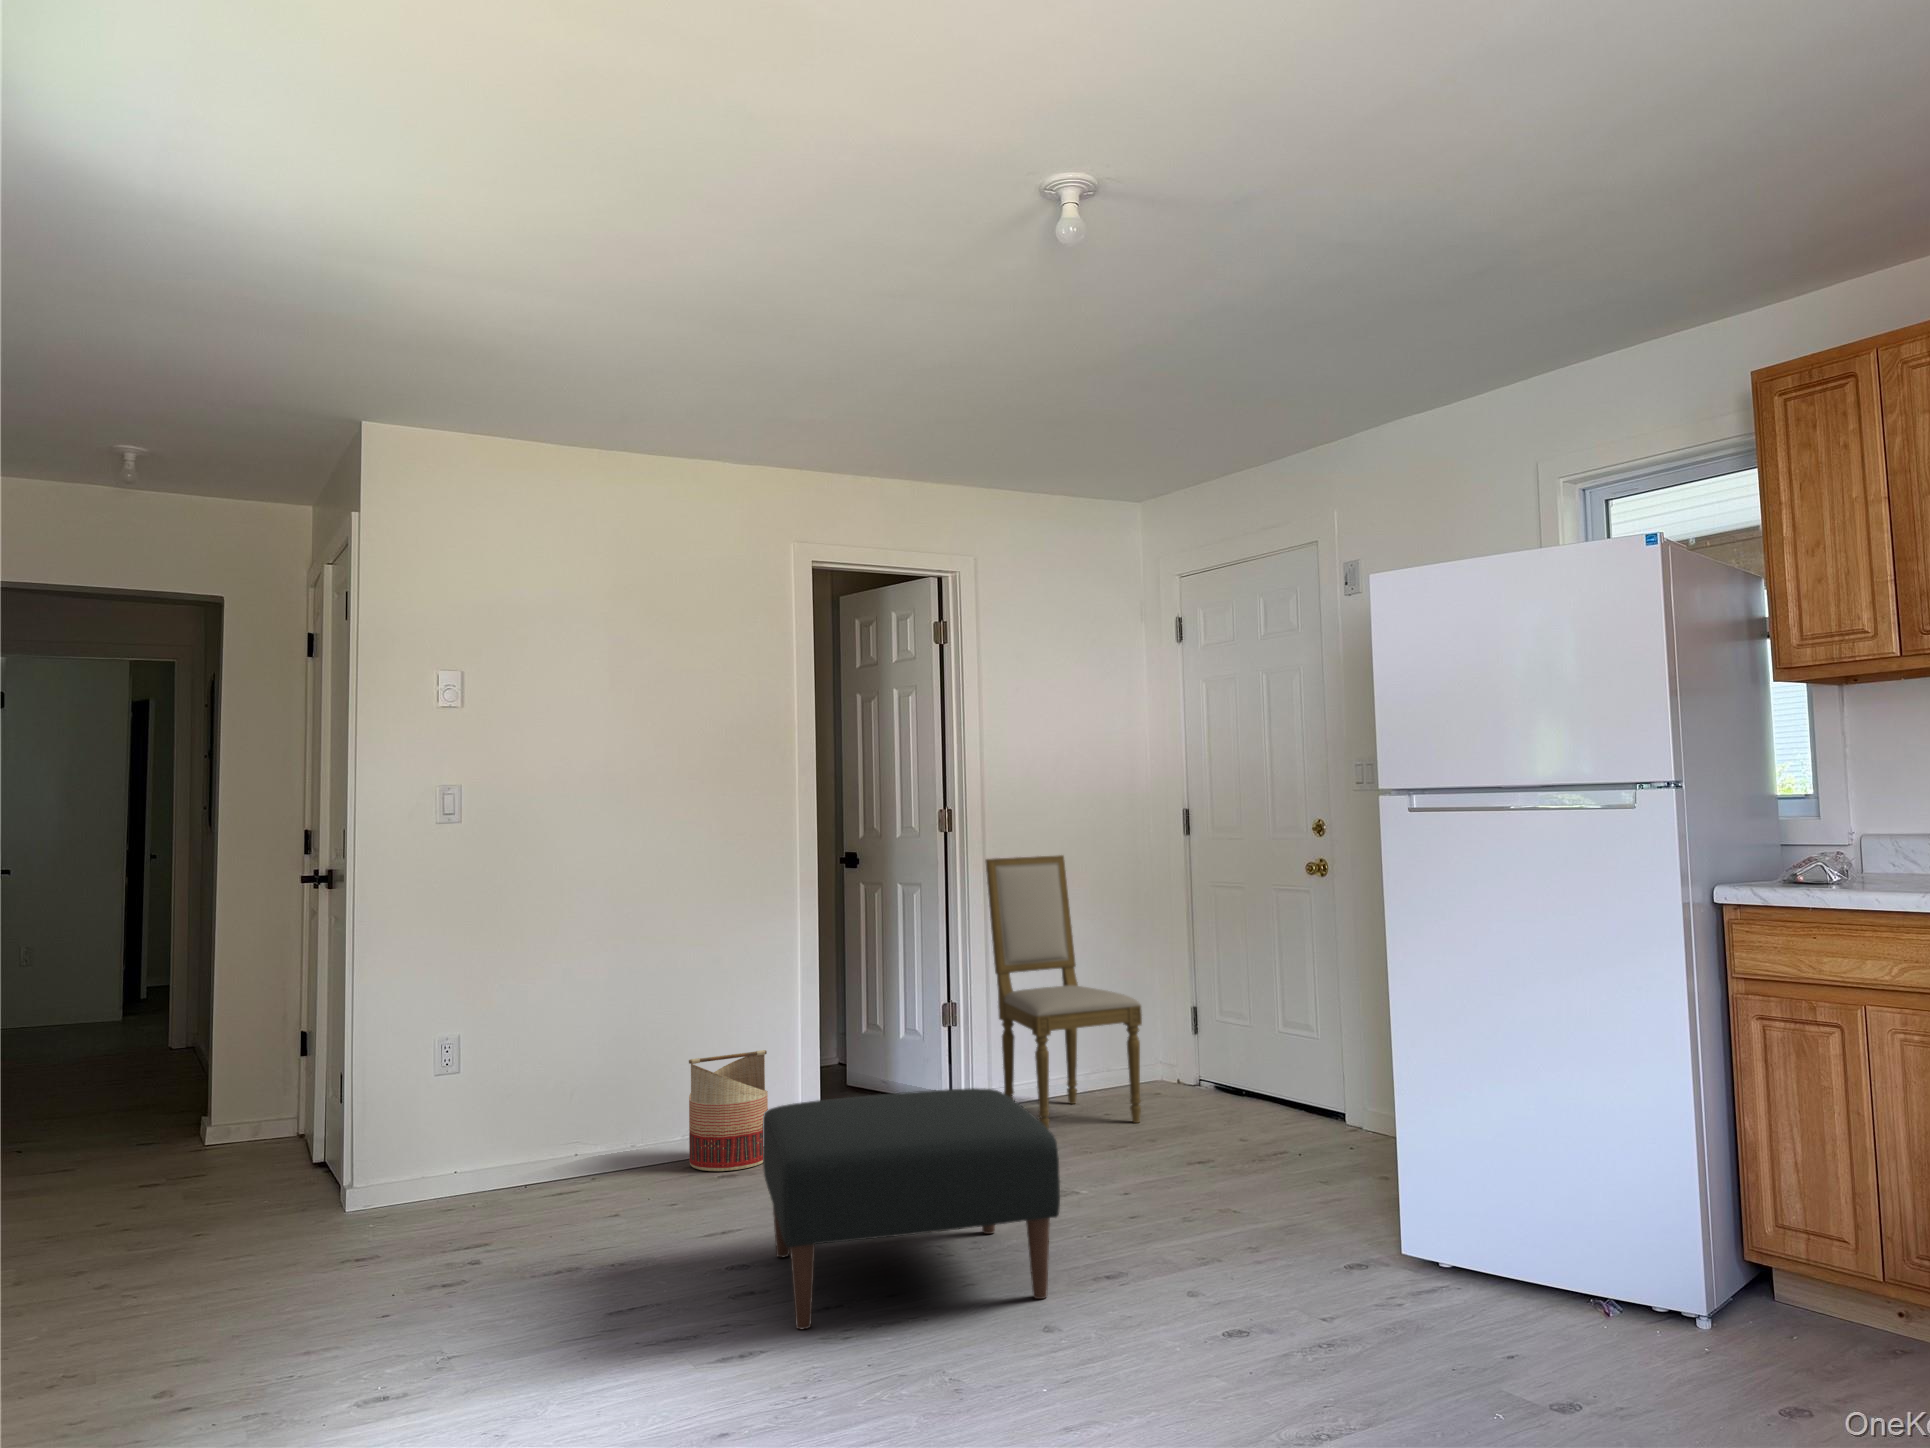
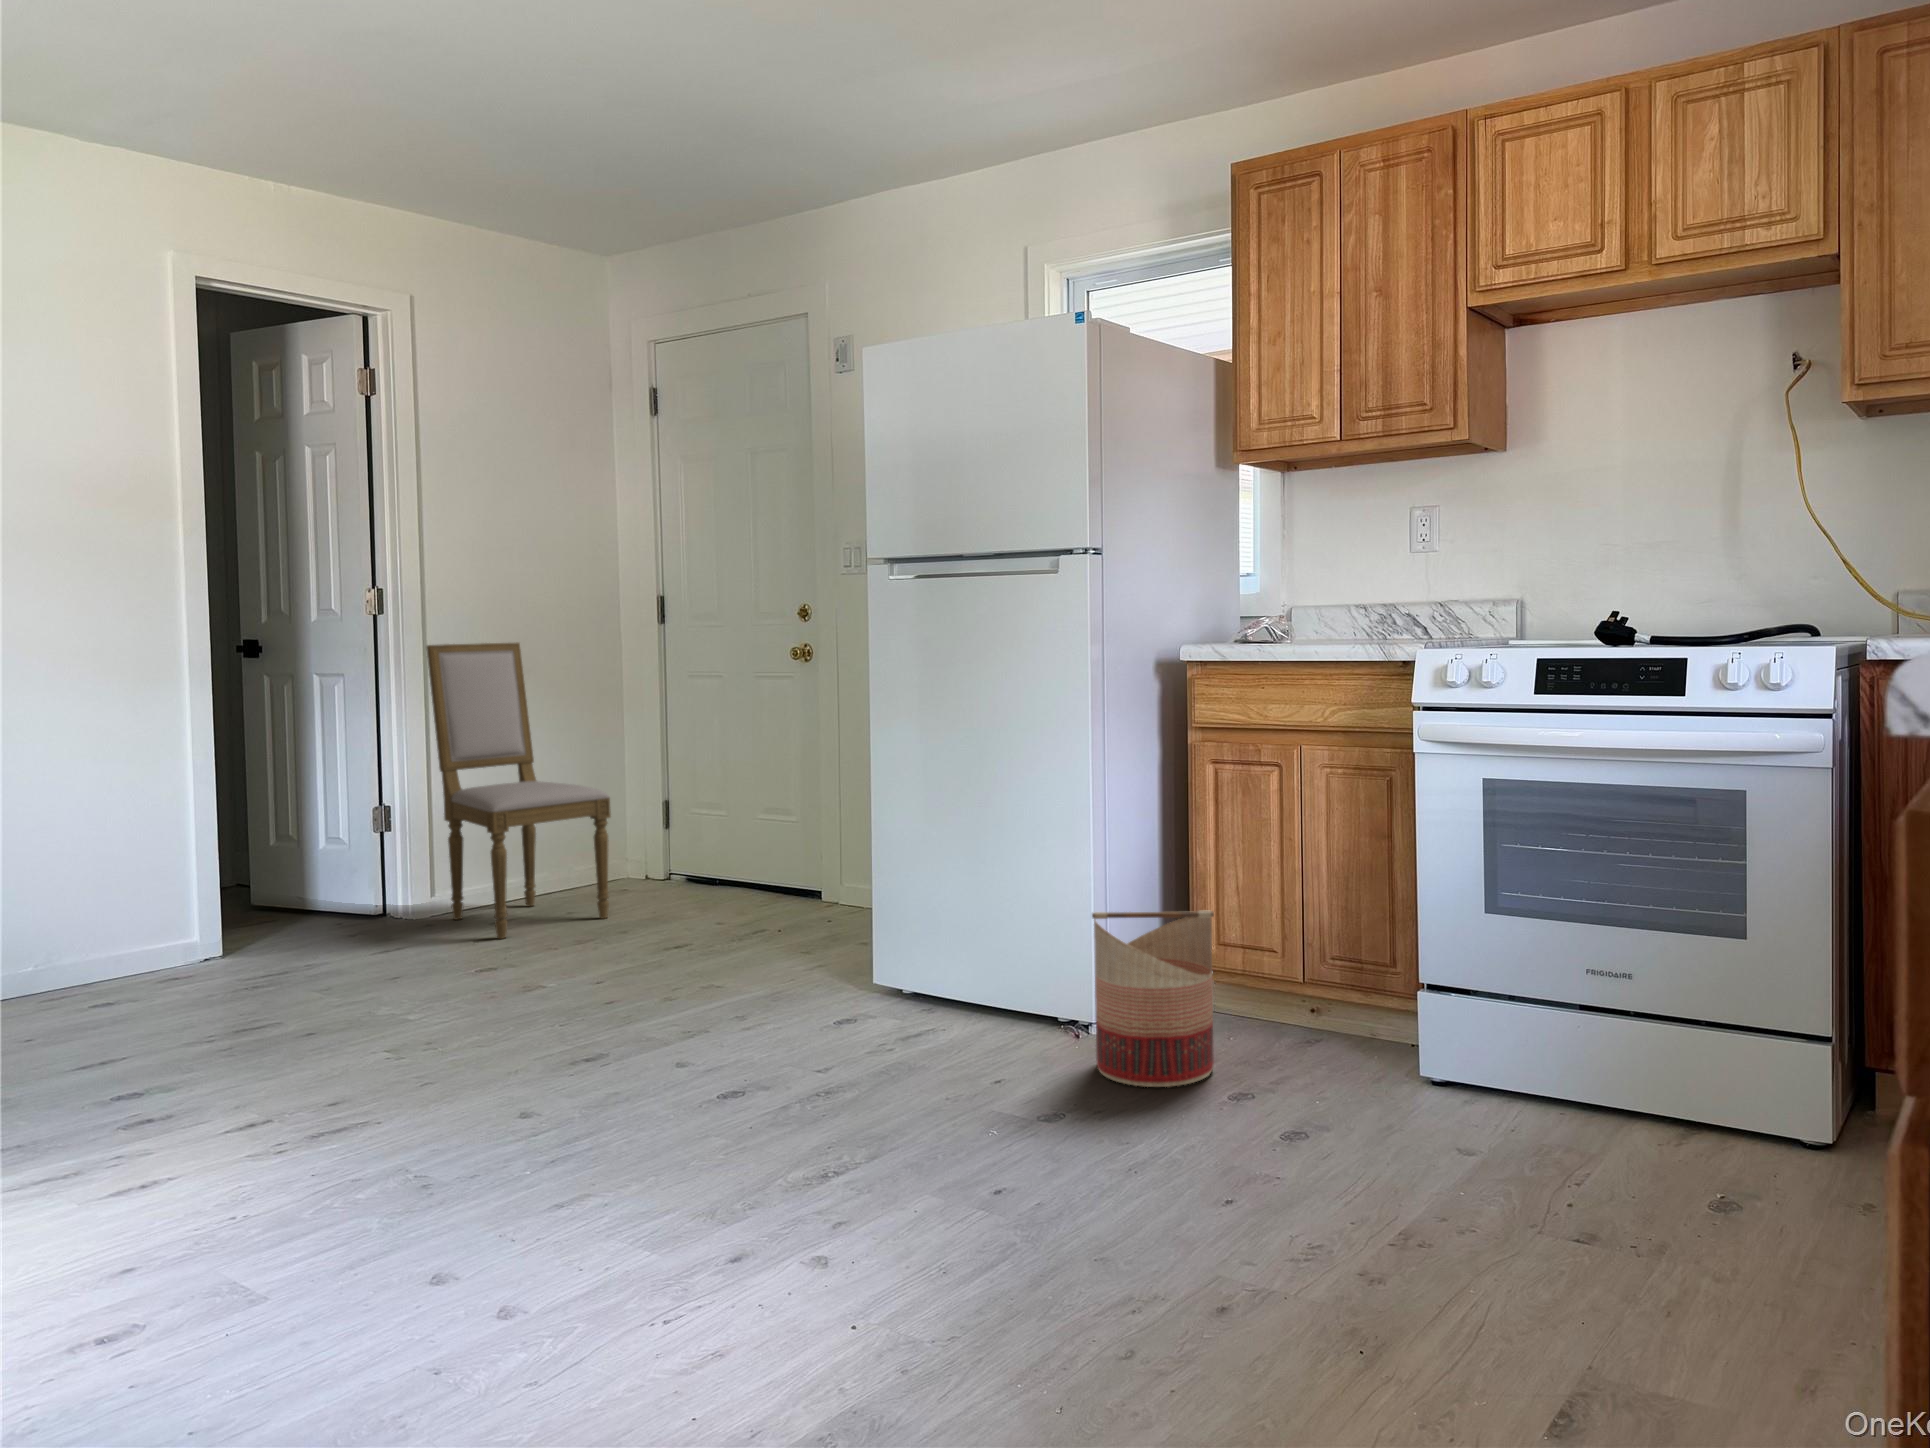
basket: present [689,1050,768,1171] -> present [1092,911,1214,1087]
ottoman: present [763,1088,1060,1329] -> none [155,882,538,1156]

